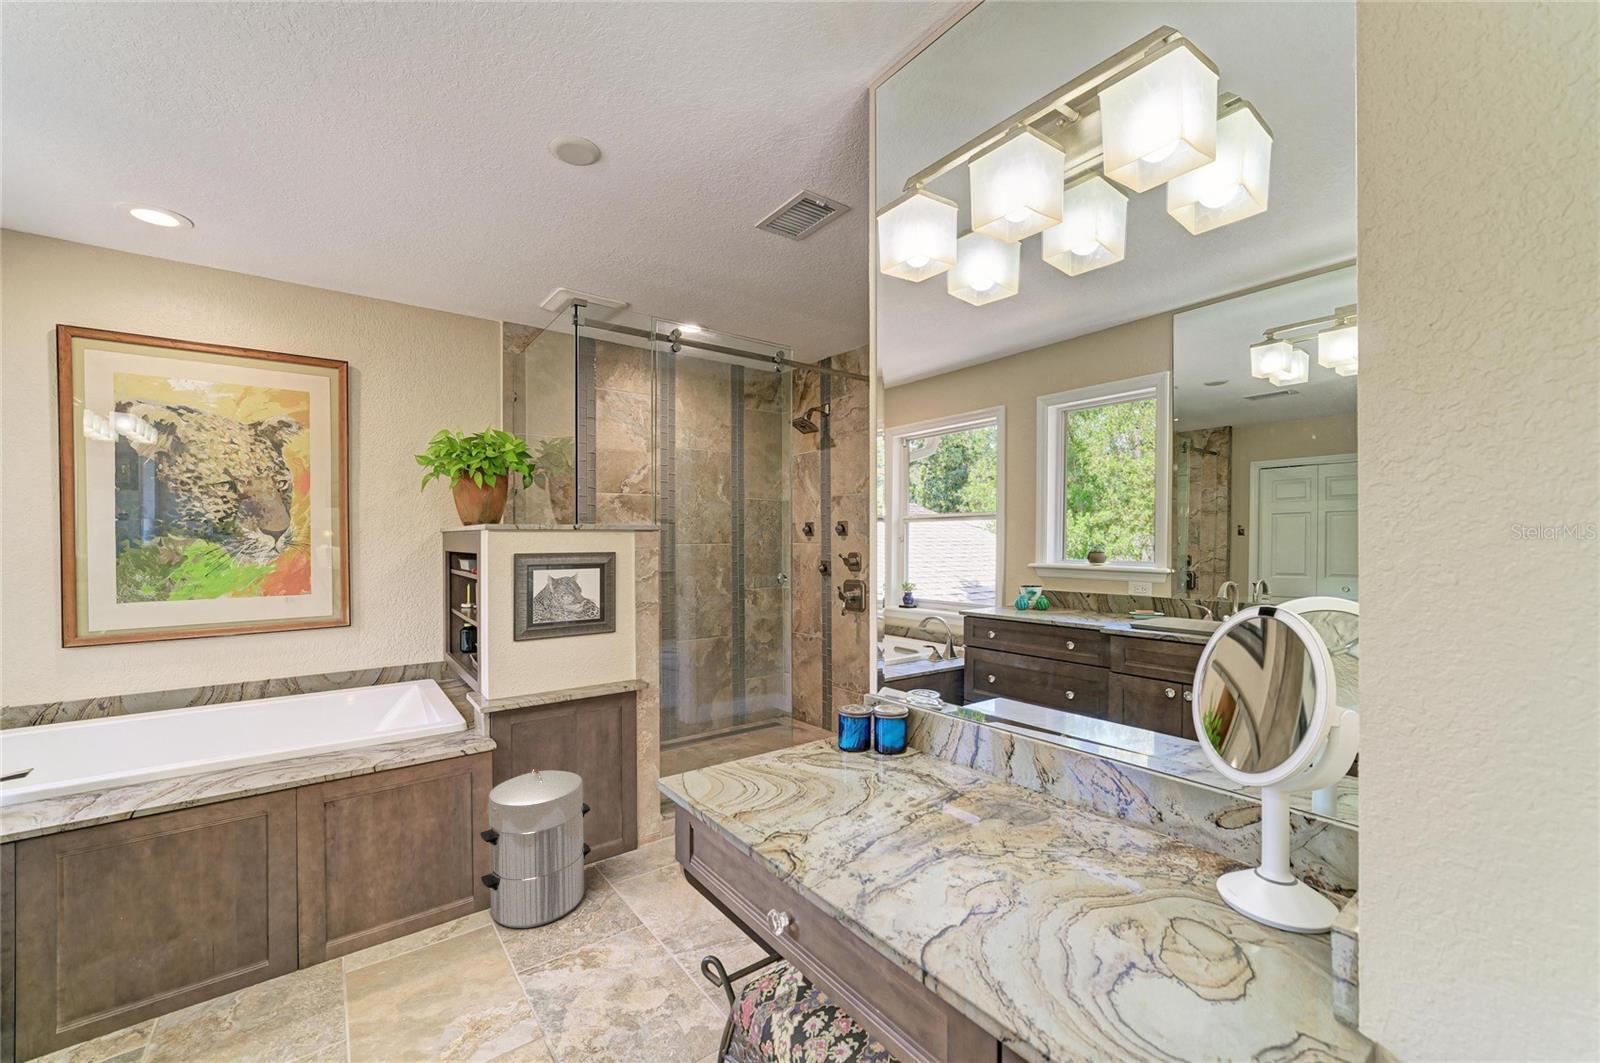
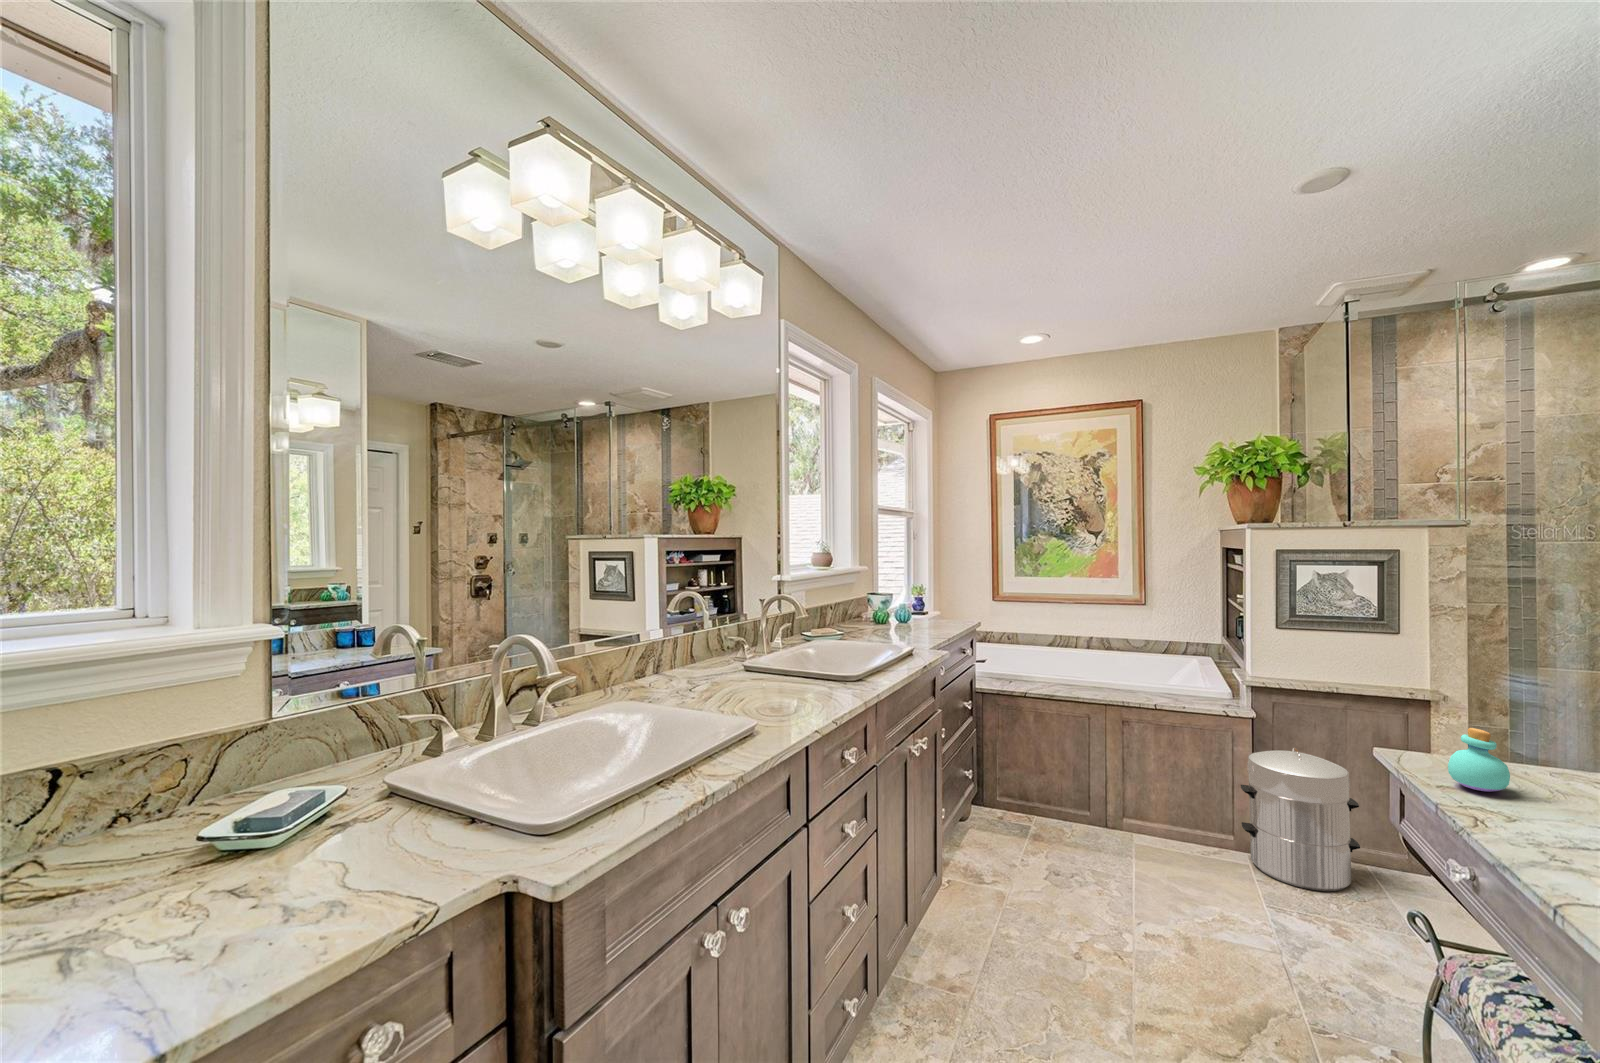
perfume bottle: none [746,743,792,810] -> present [1448,728,1510,792]

